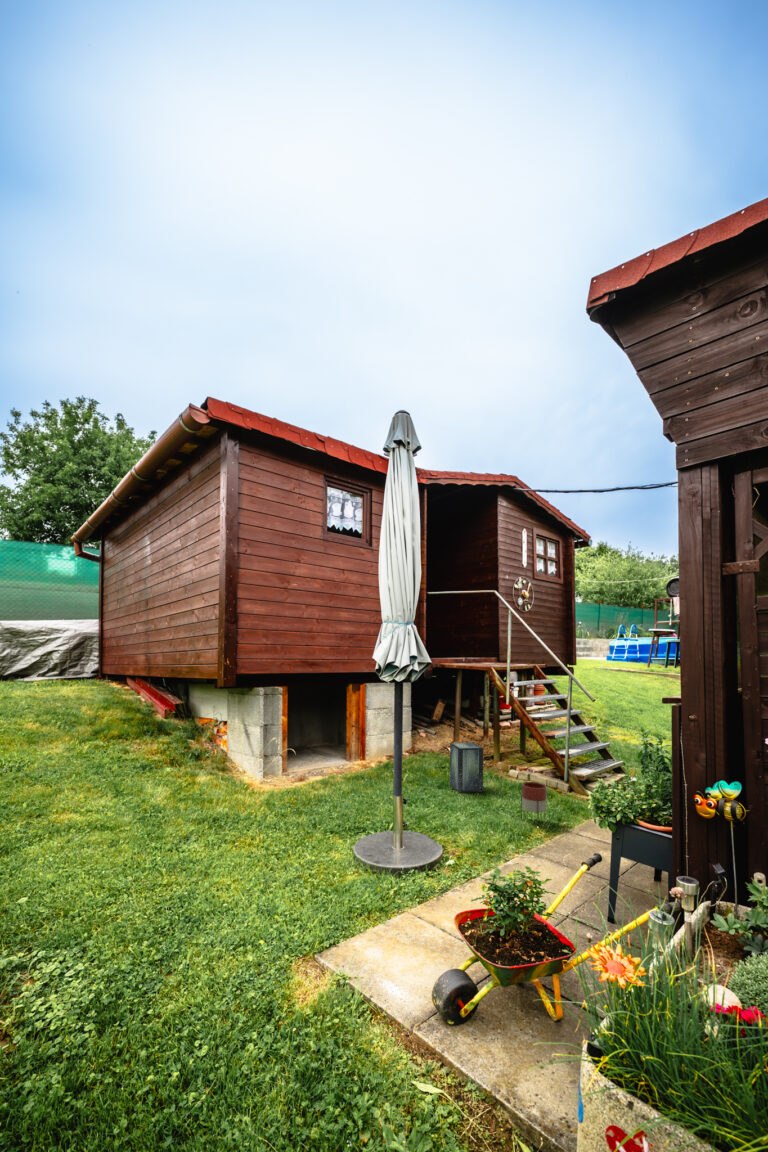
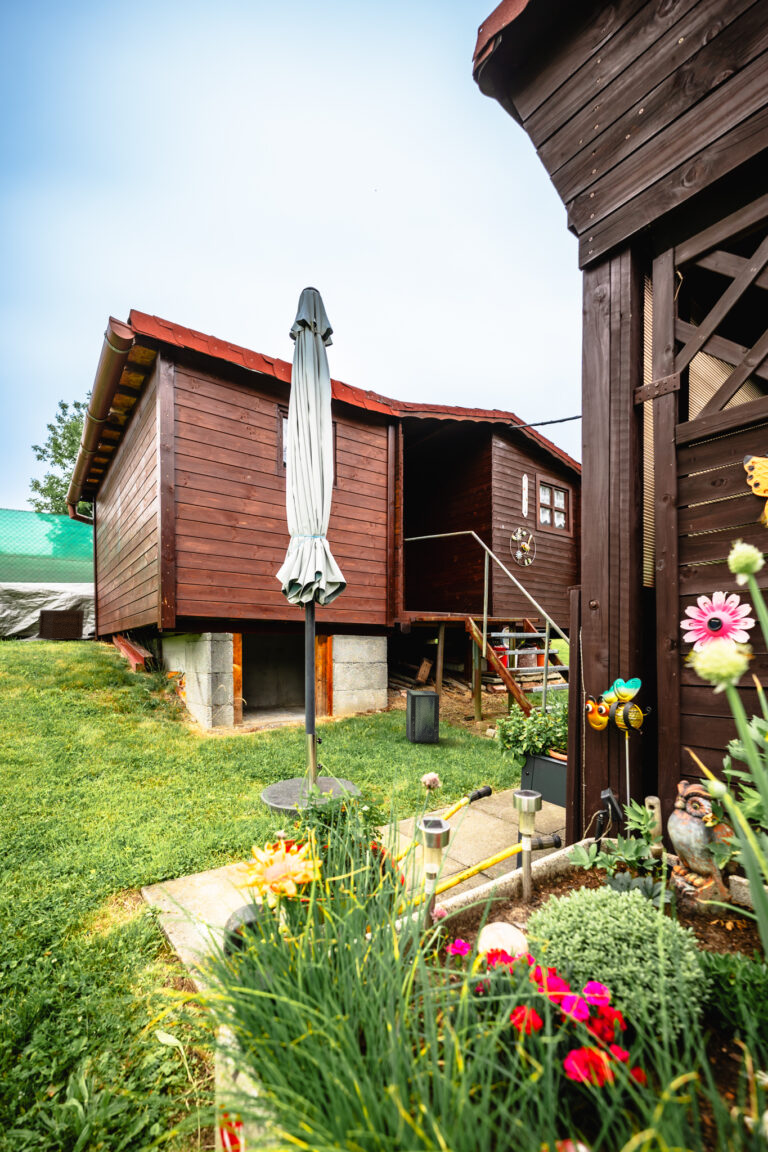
wooden crate: none [41,648,90,680] -> present [38,610,84,640]
planter: present [521,782,547,819] -> none [463,726,491,775]

